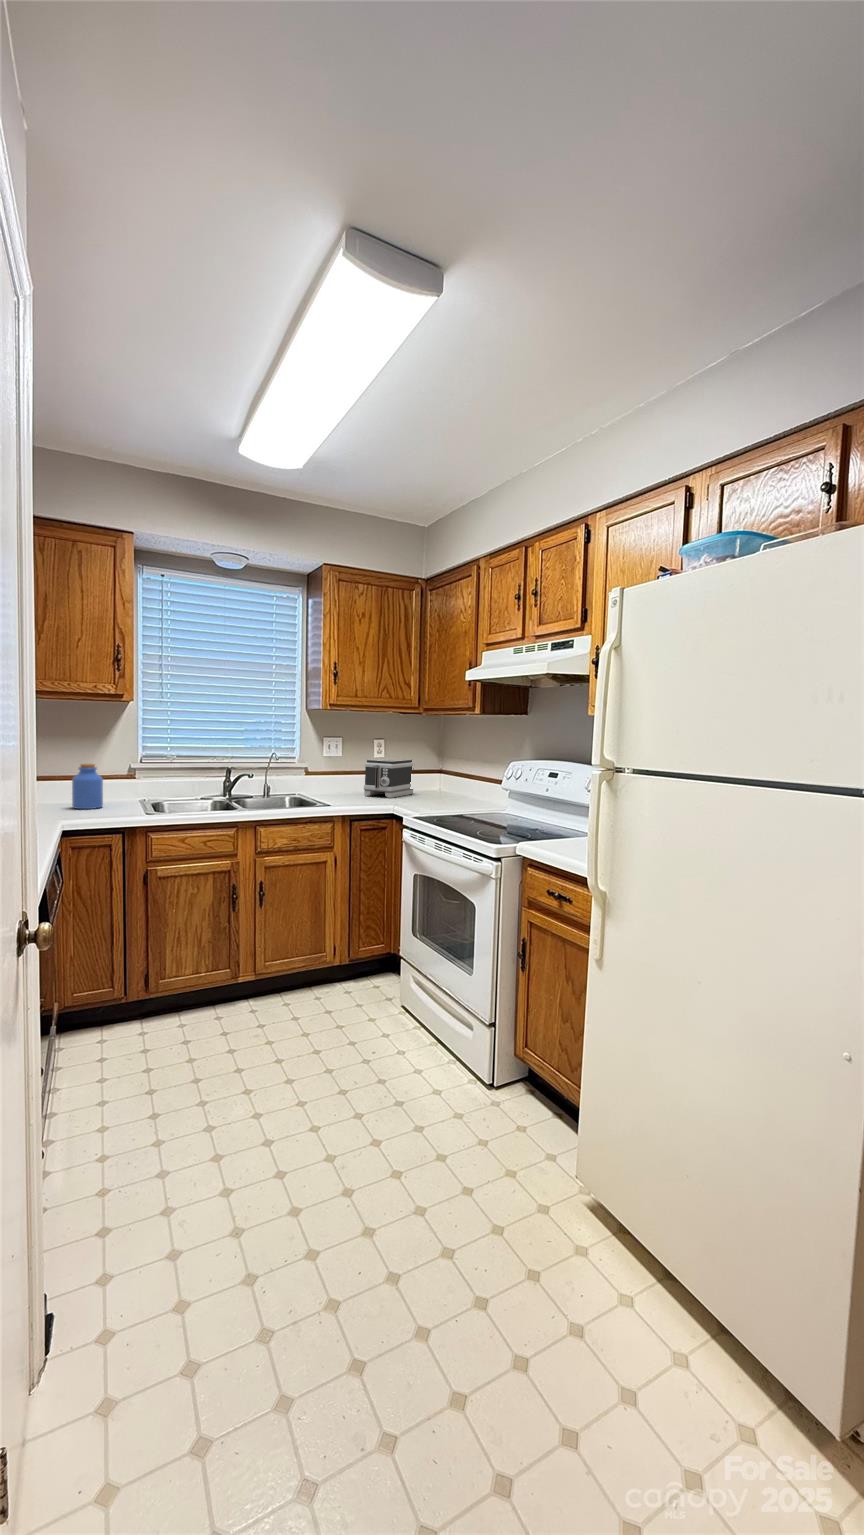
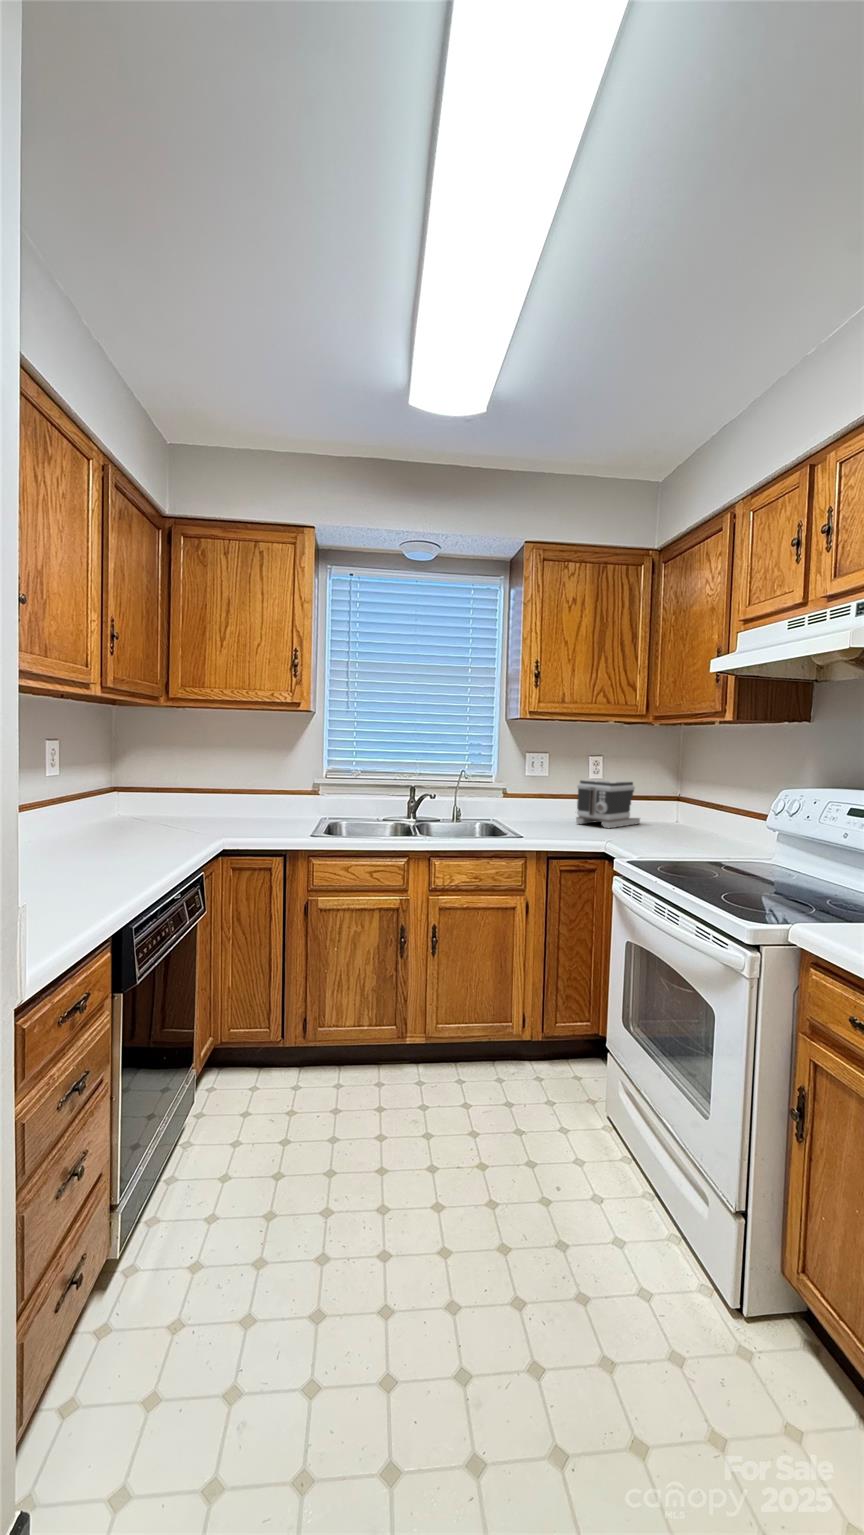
jar: present [72,764,103,809] -> none [253,778,283,826]

